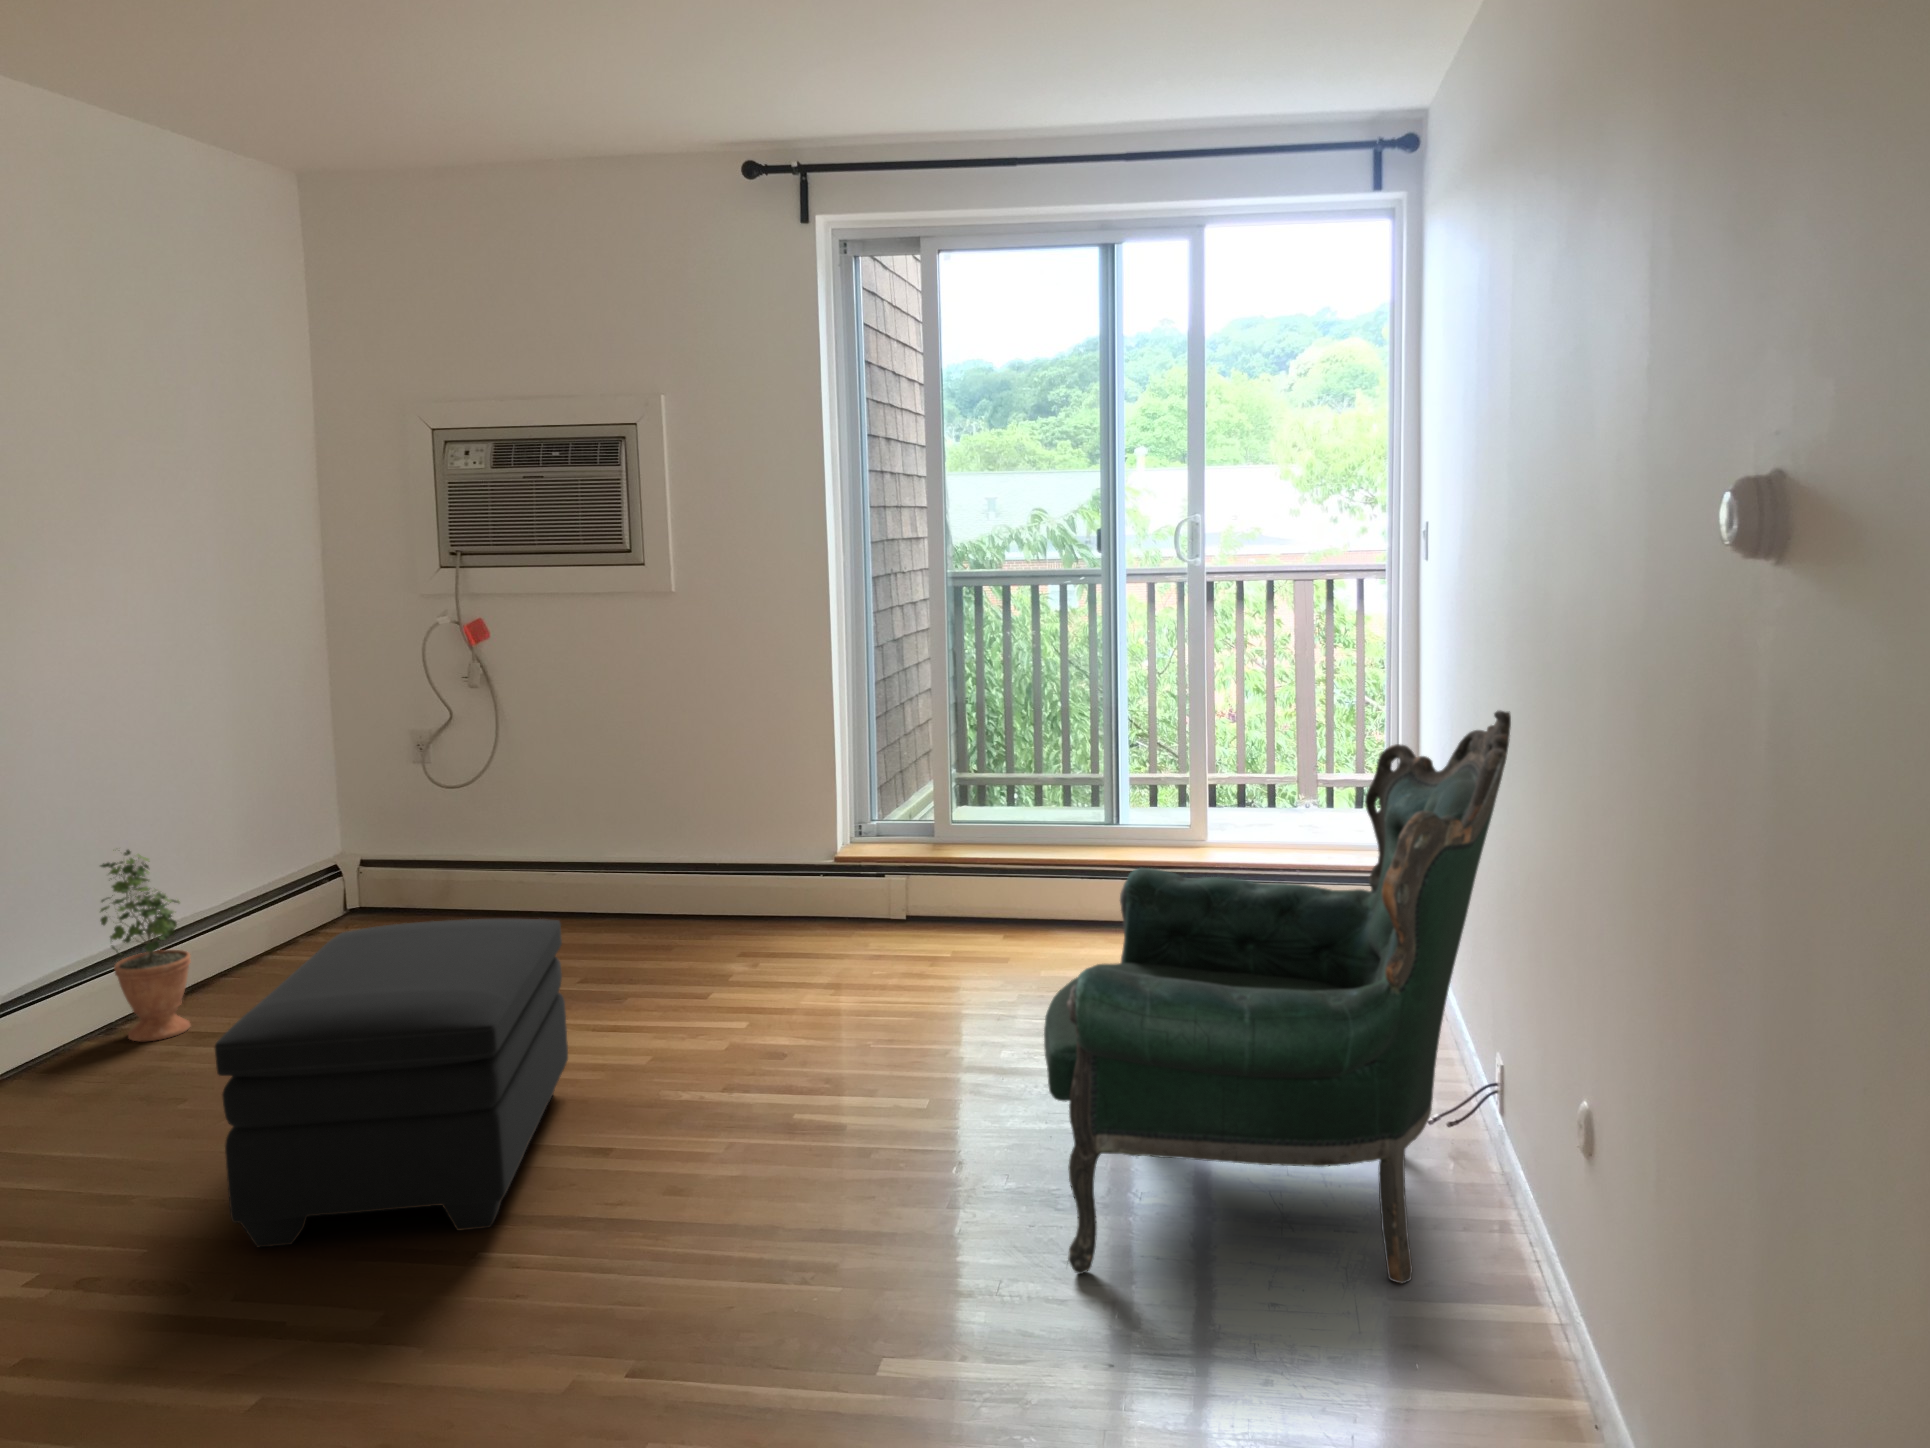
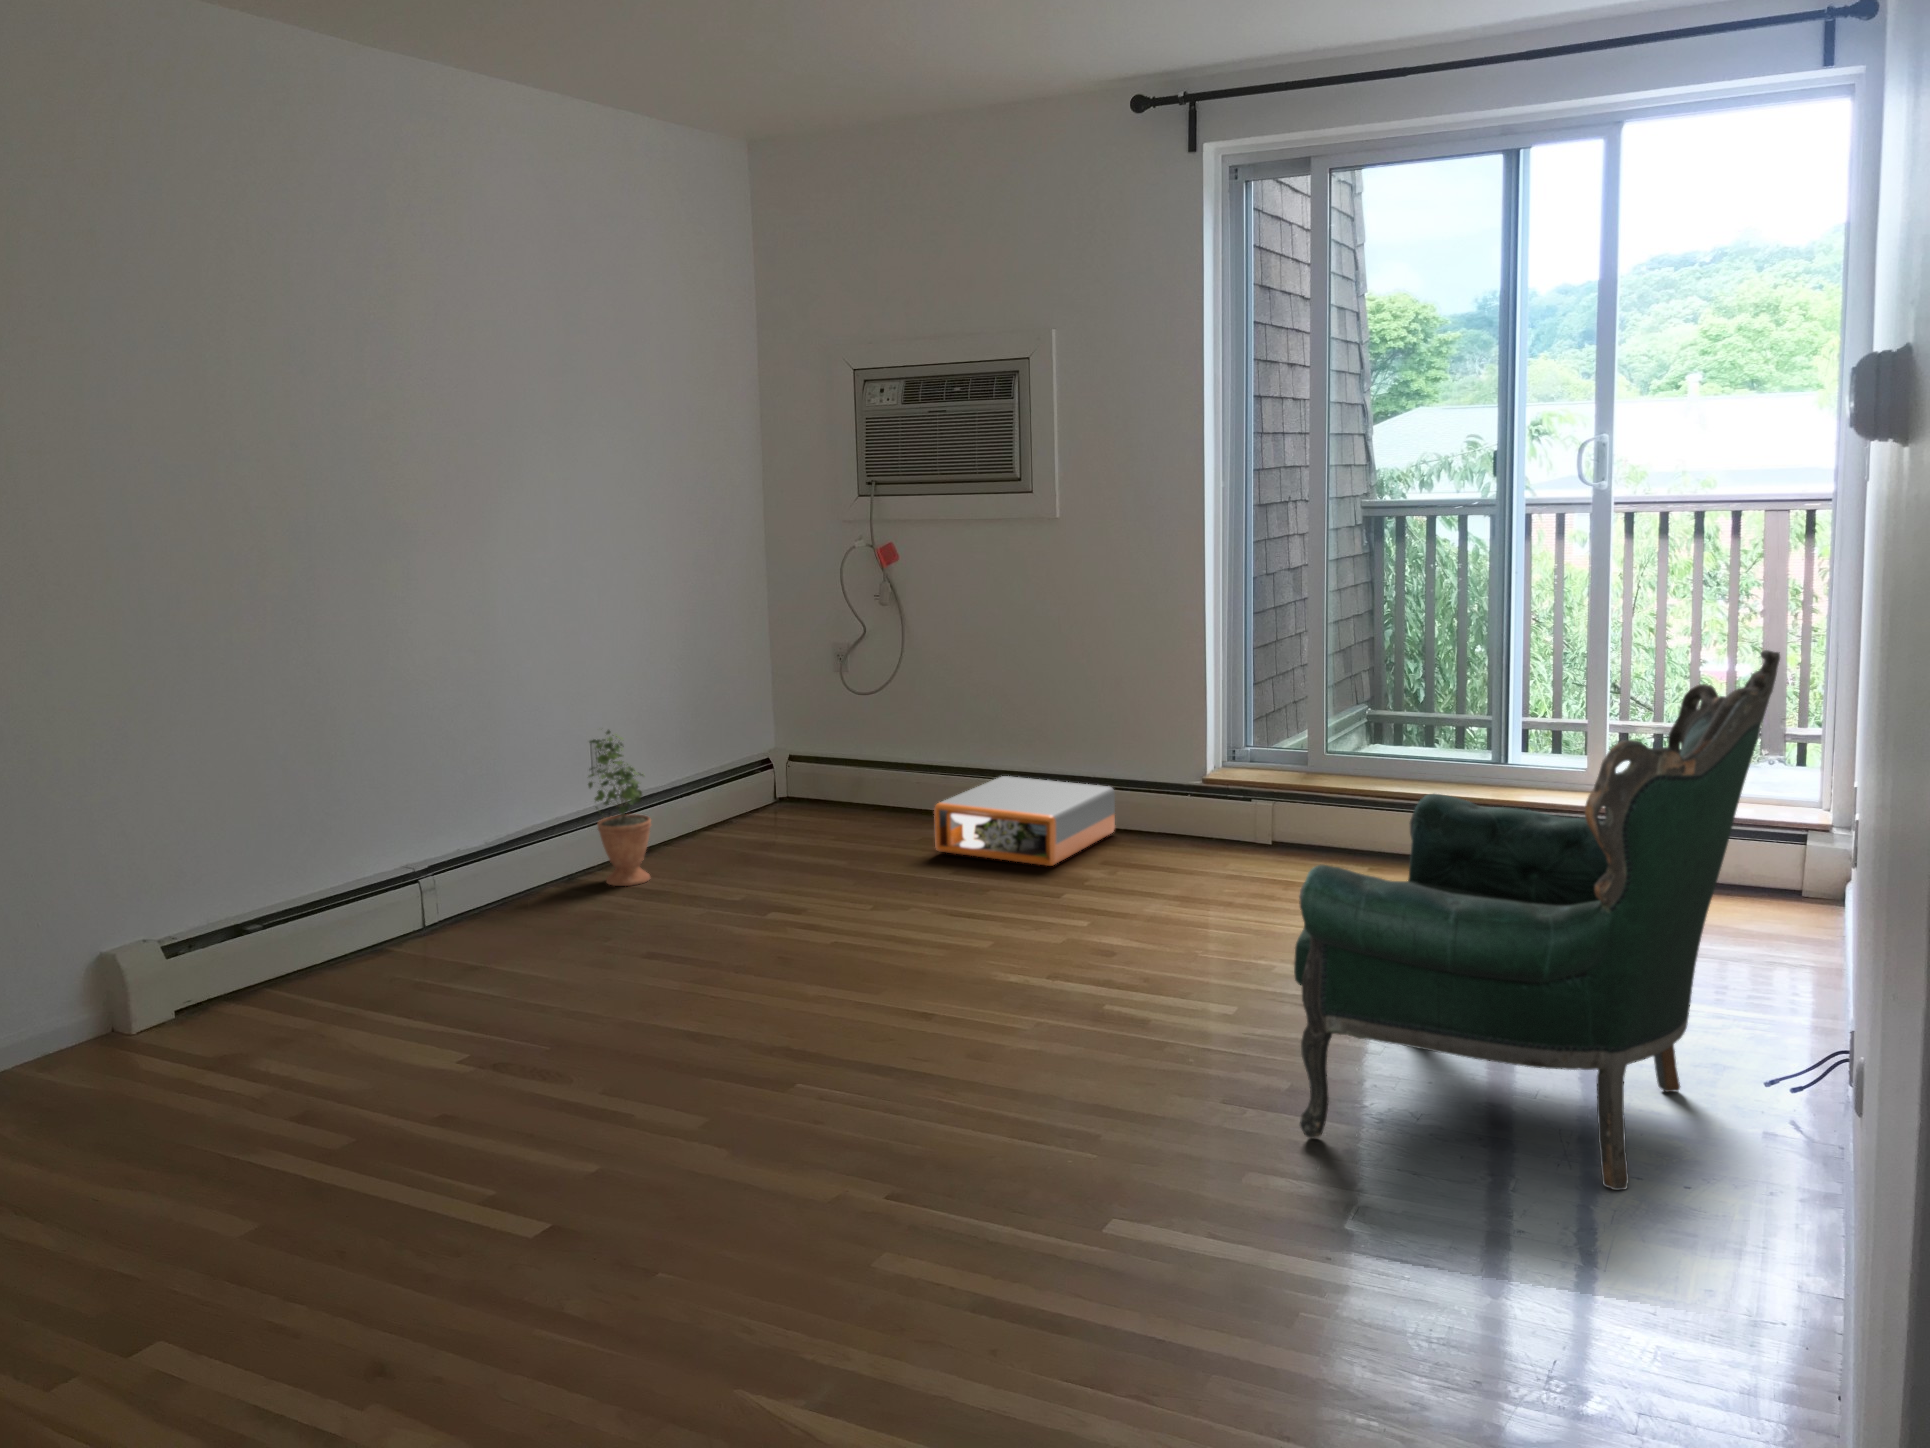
storage box: none [547,866,741,962] -> present [934,776,1115,866]
ottoman: present [215,919,568,1247] -> none [652,802,927,1042]

